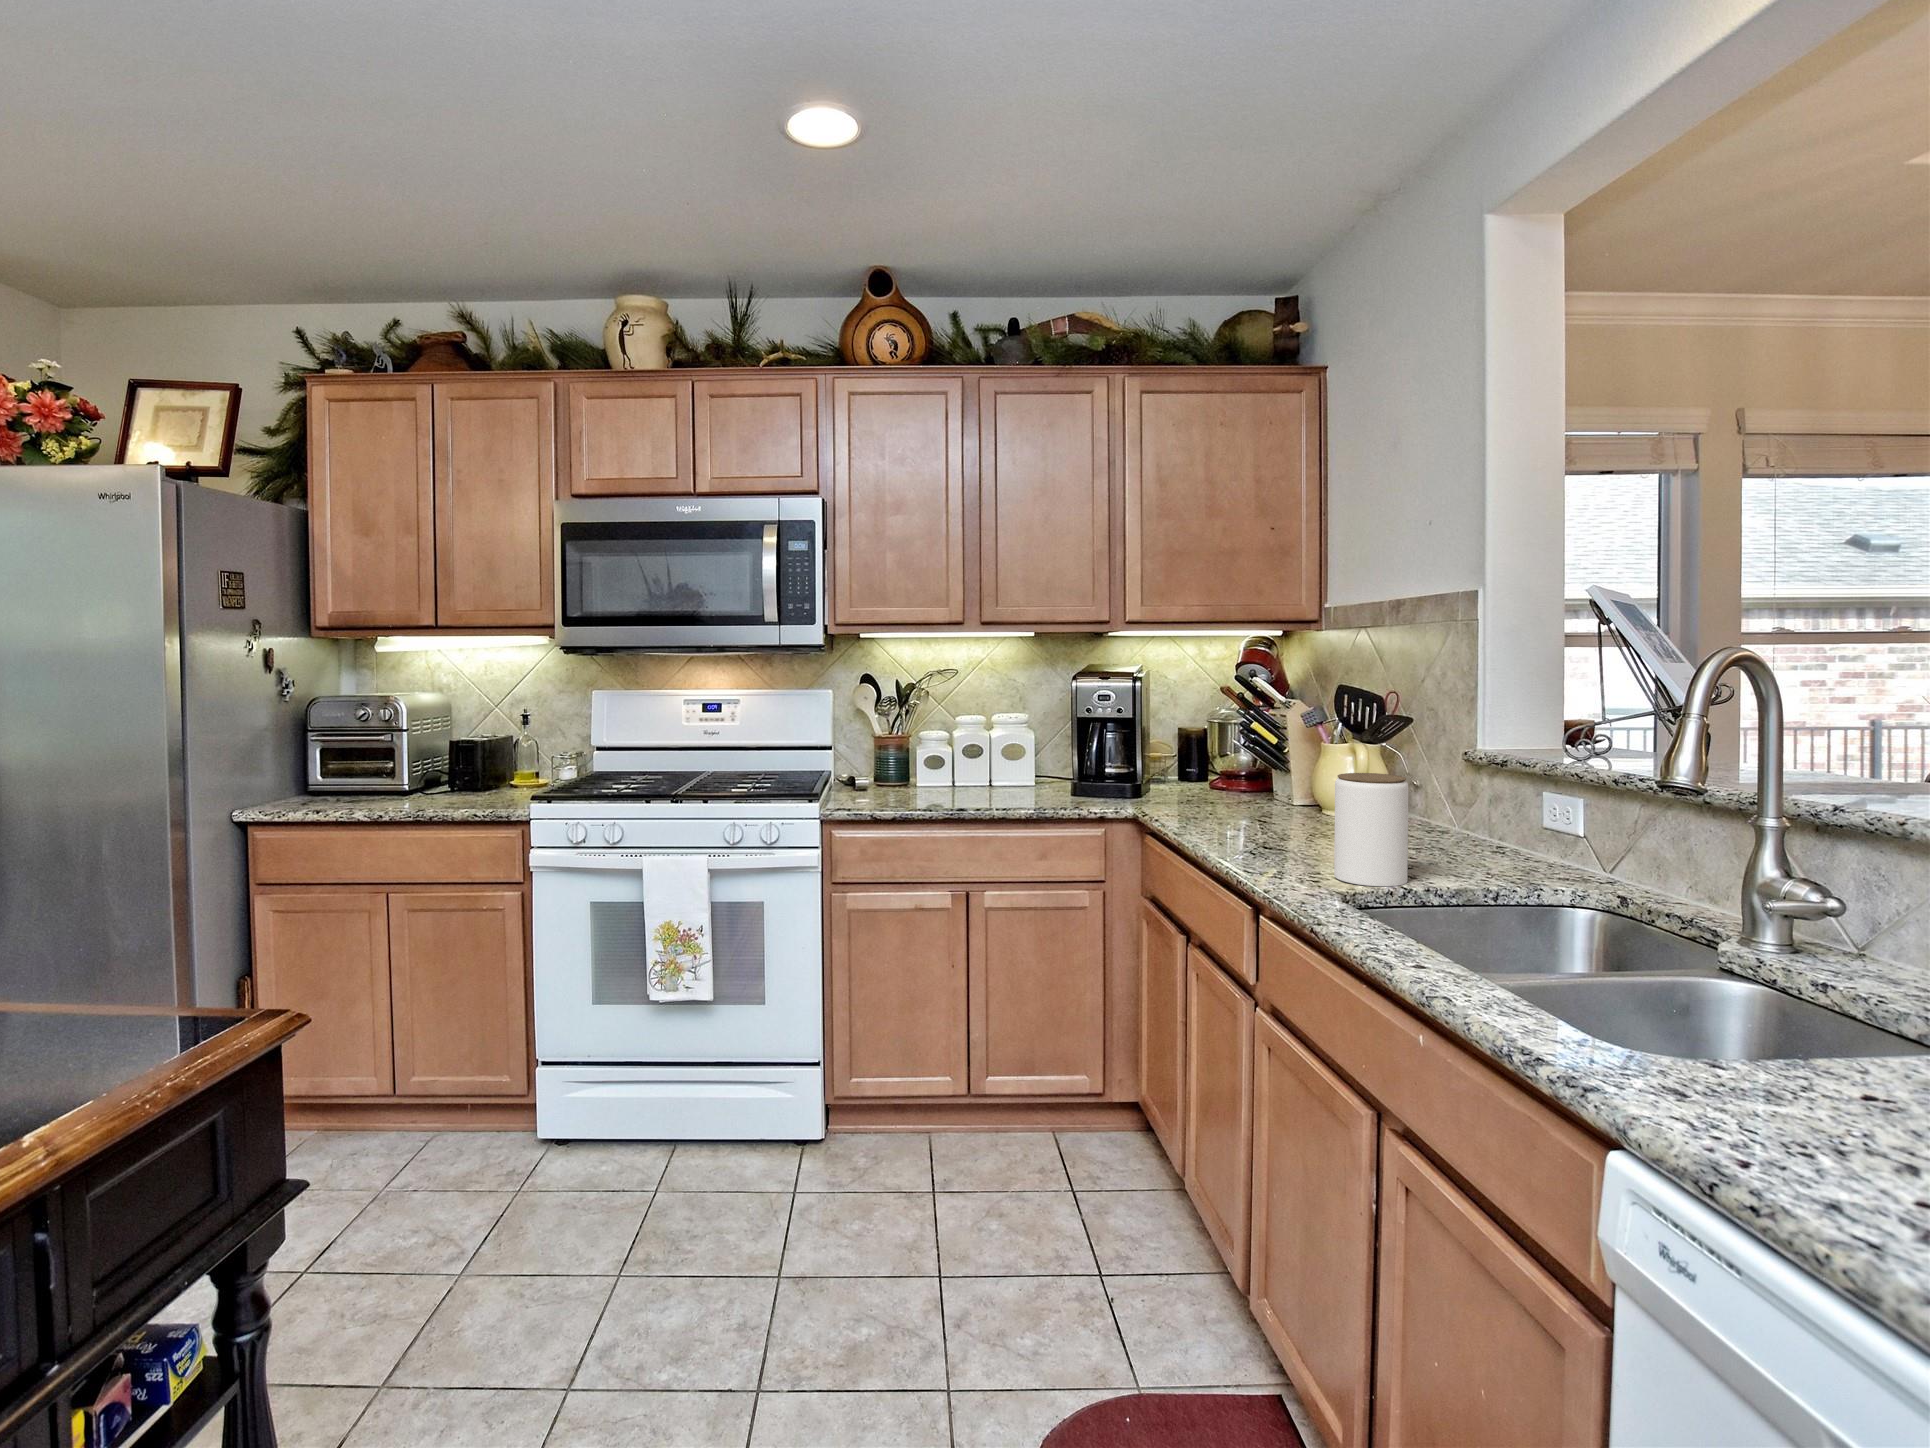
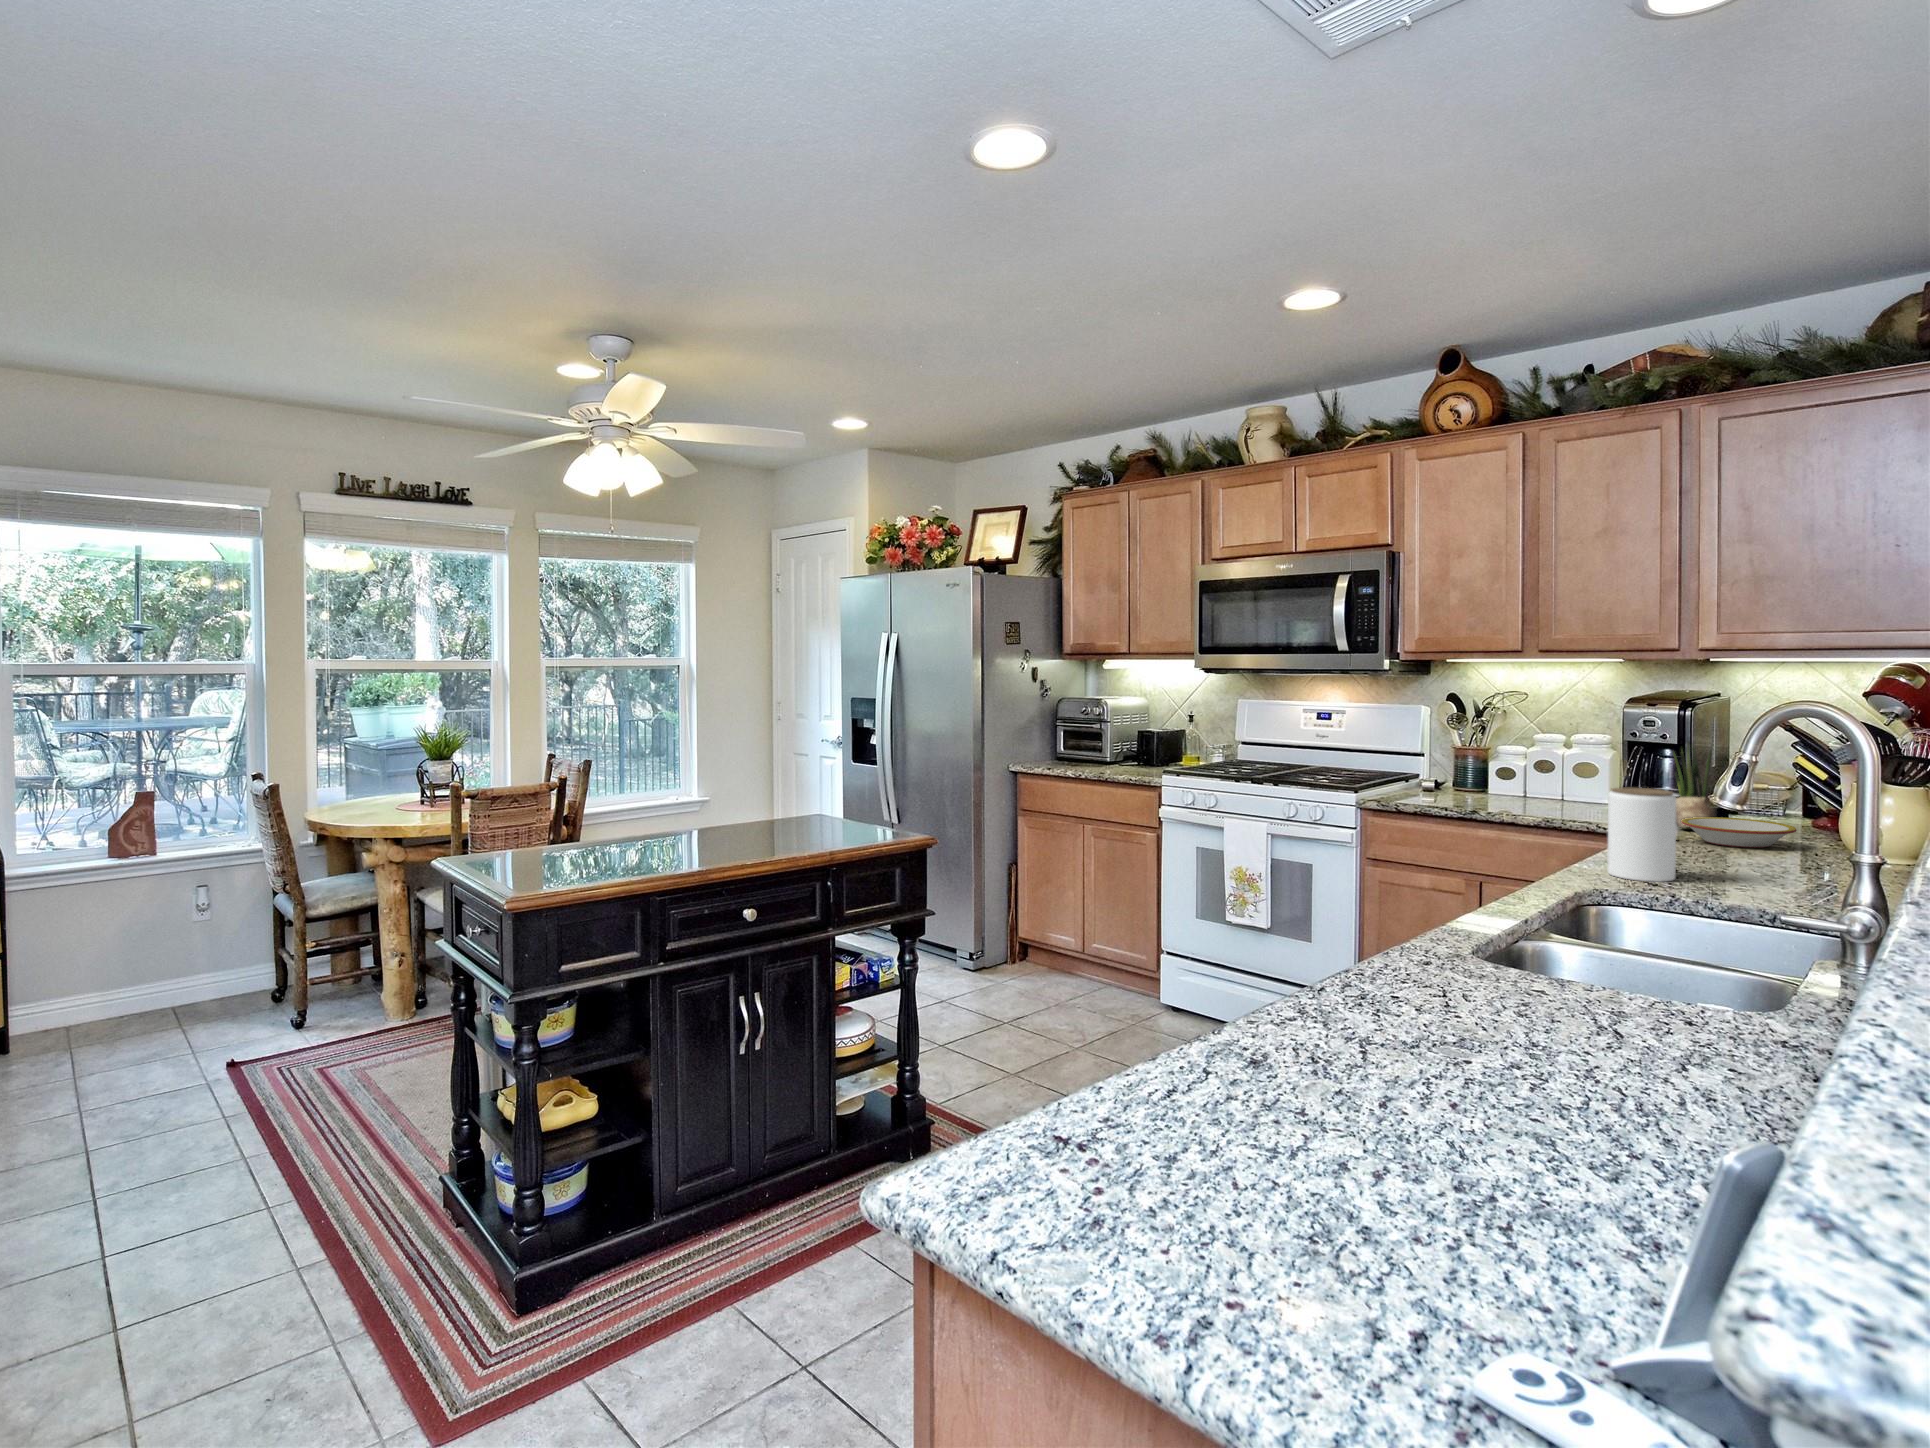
potted plant: none [1163,713,1203,806] -> present [1673,741,1717,828]
bowl: none [1215,791,1315,823] -> present [1681,817,1797,848]

